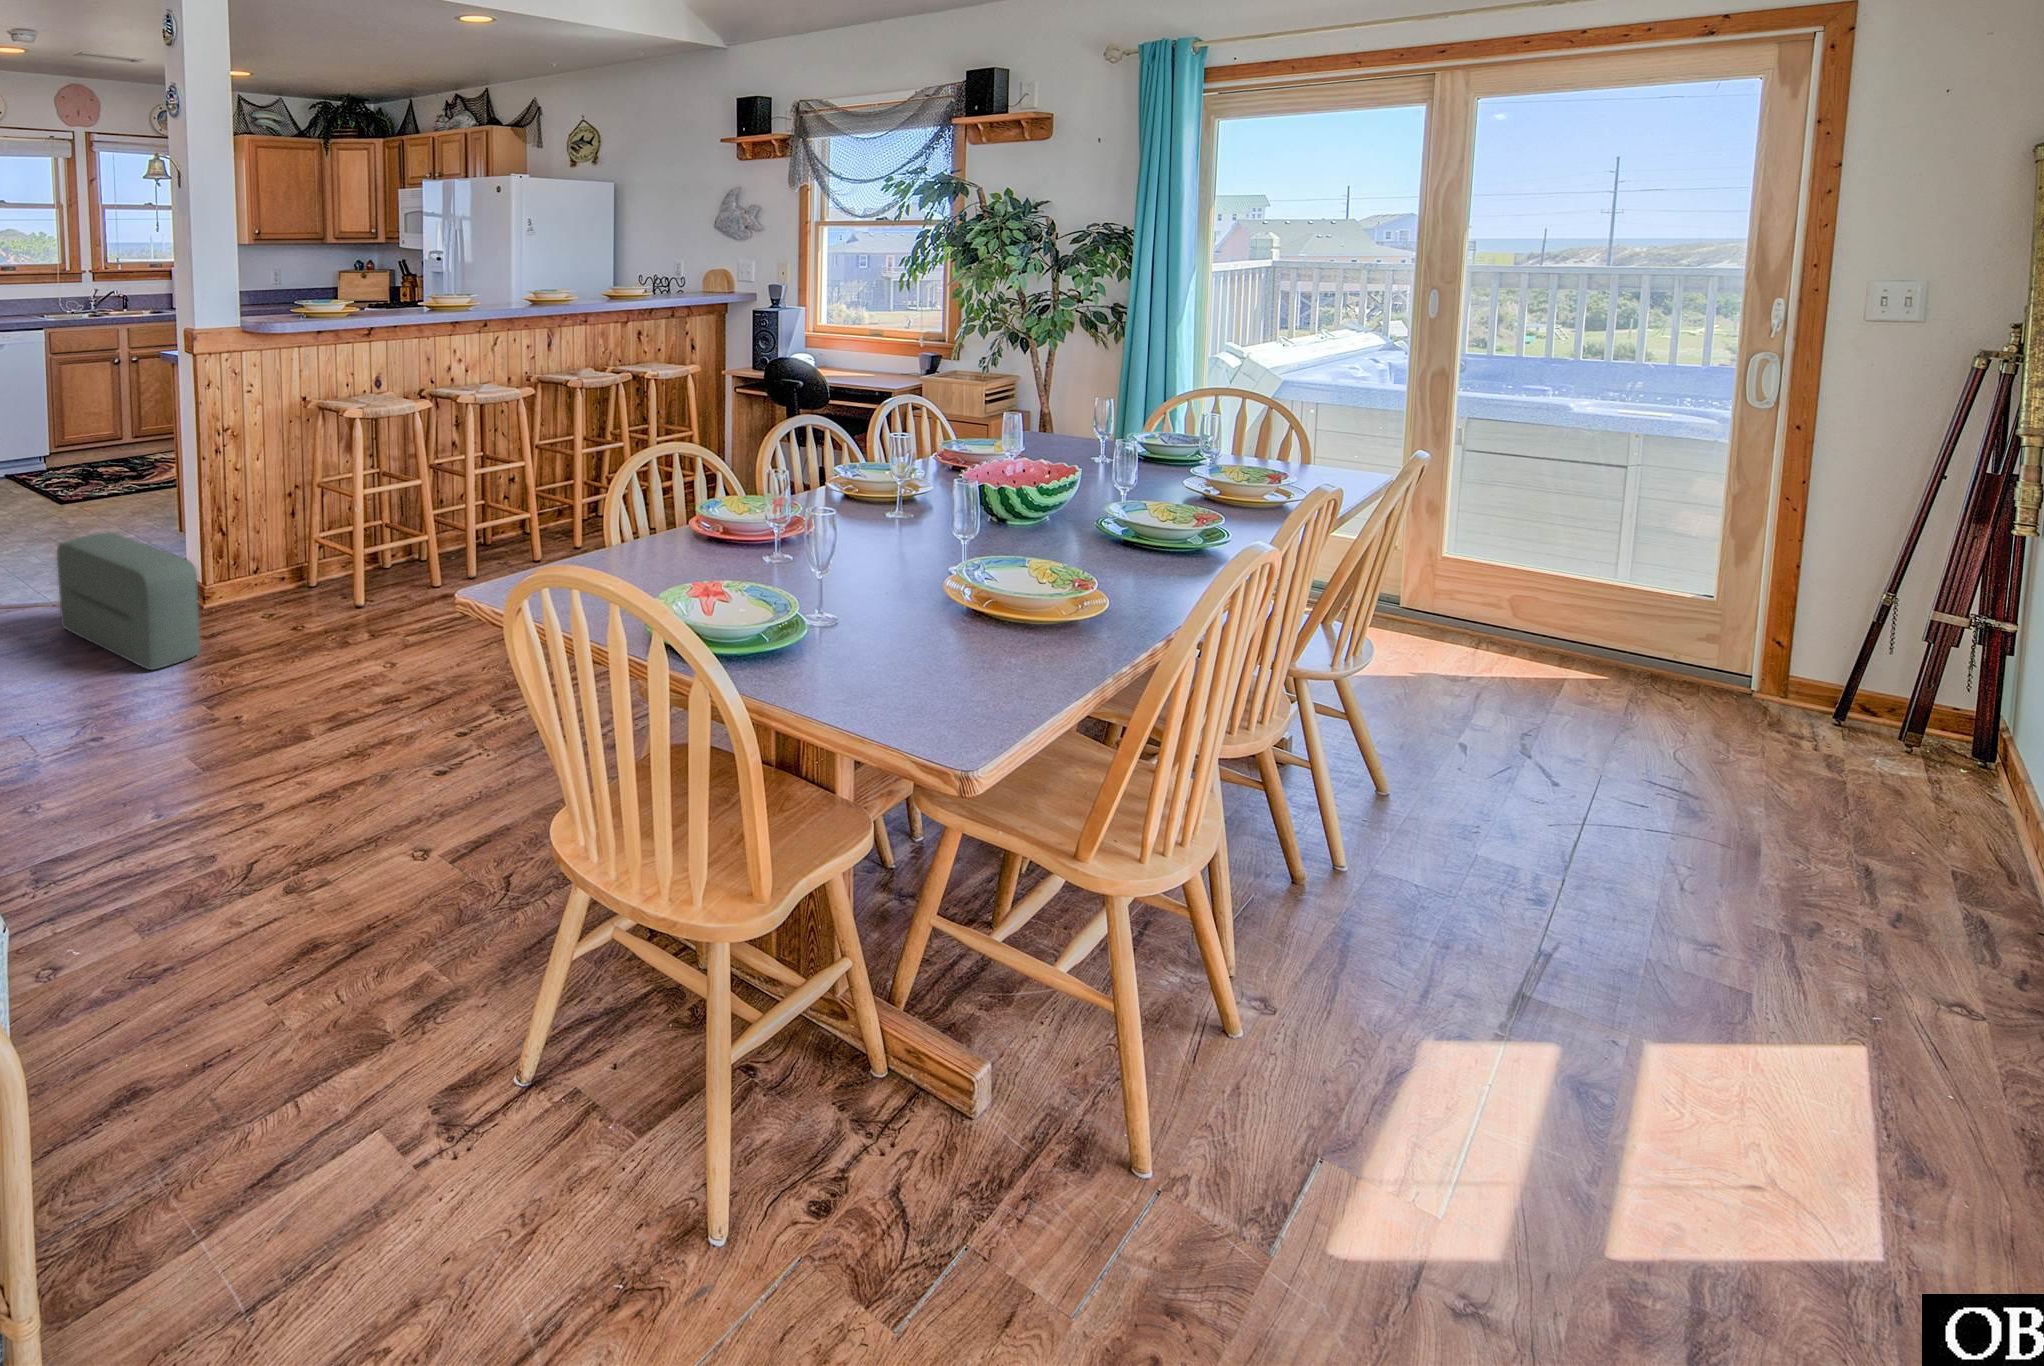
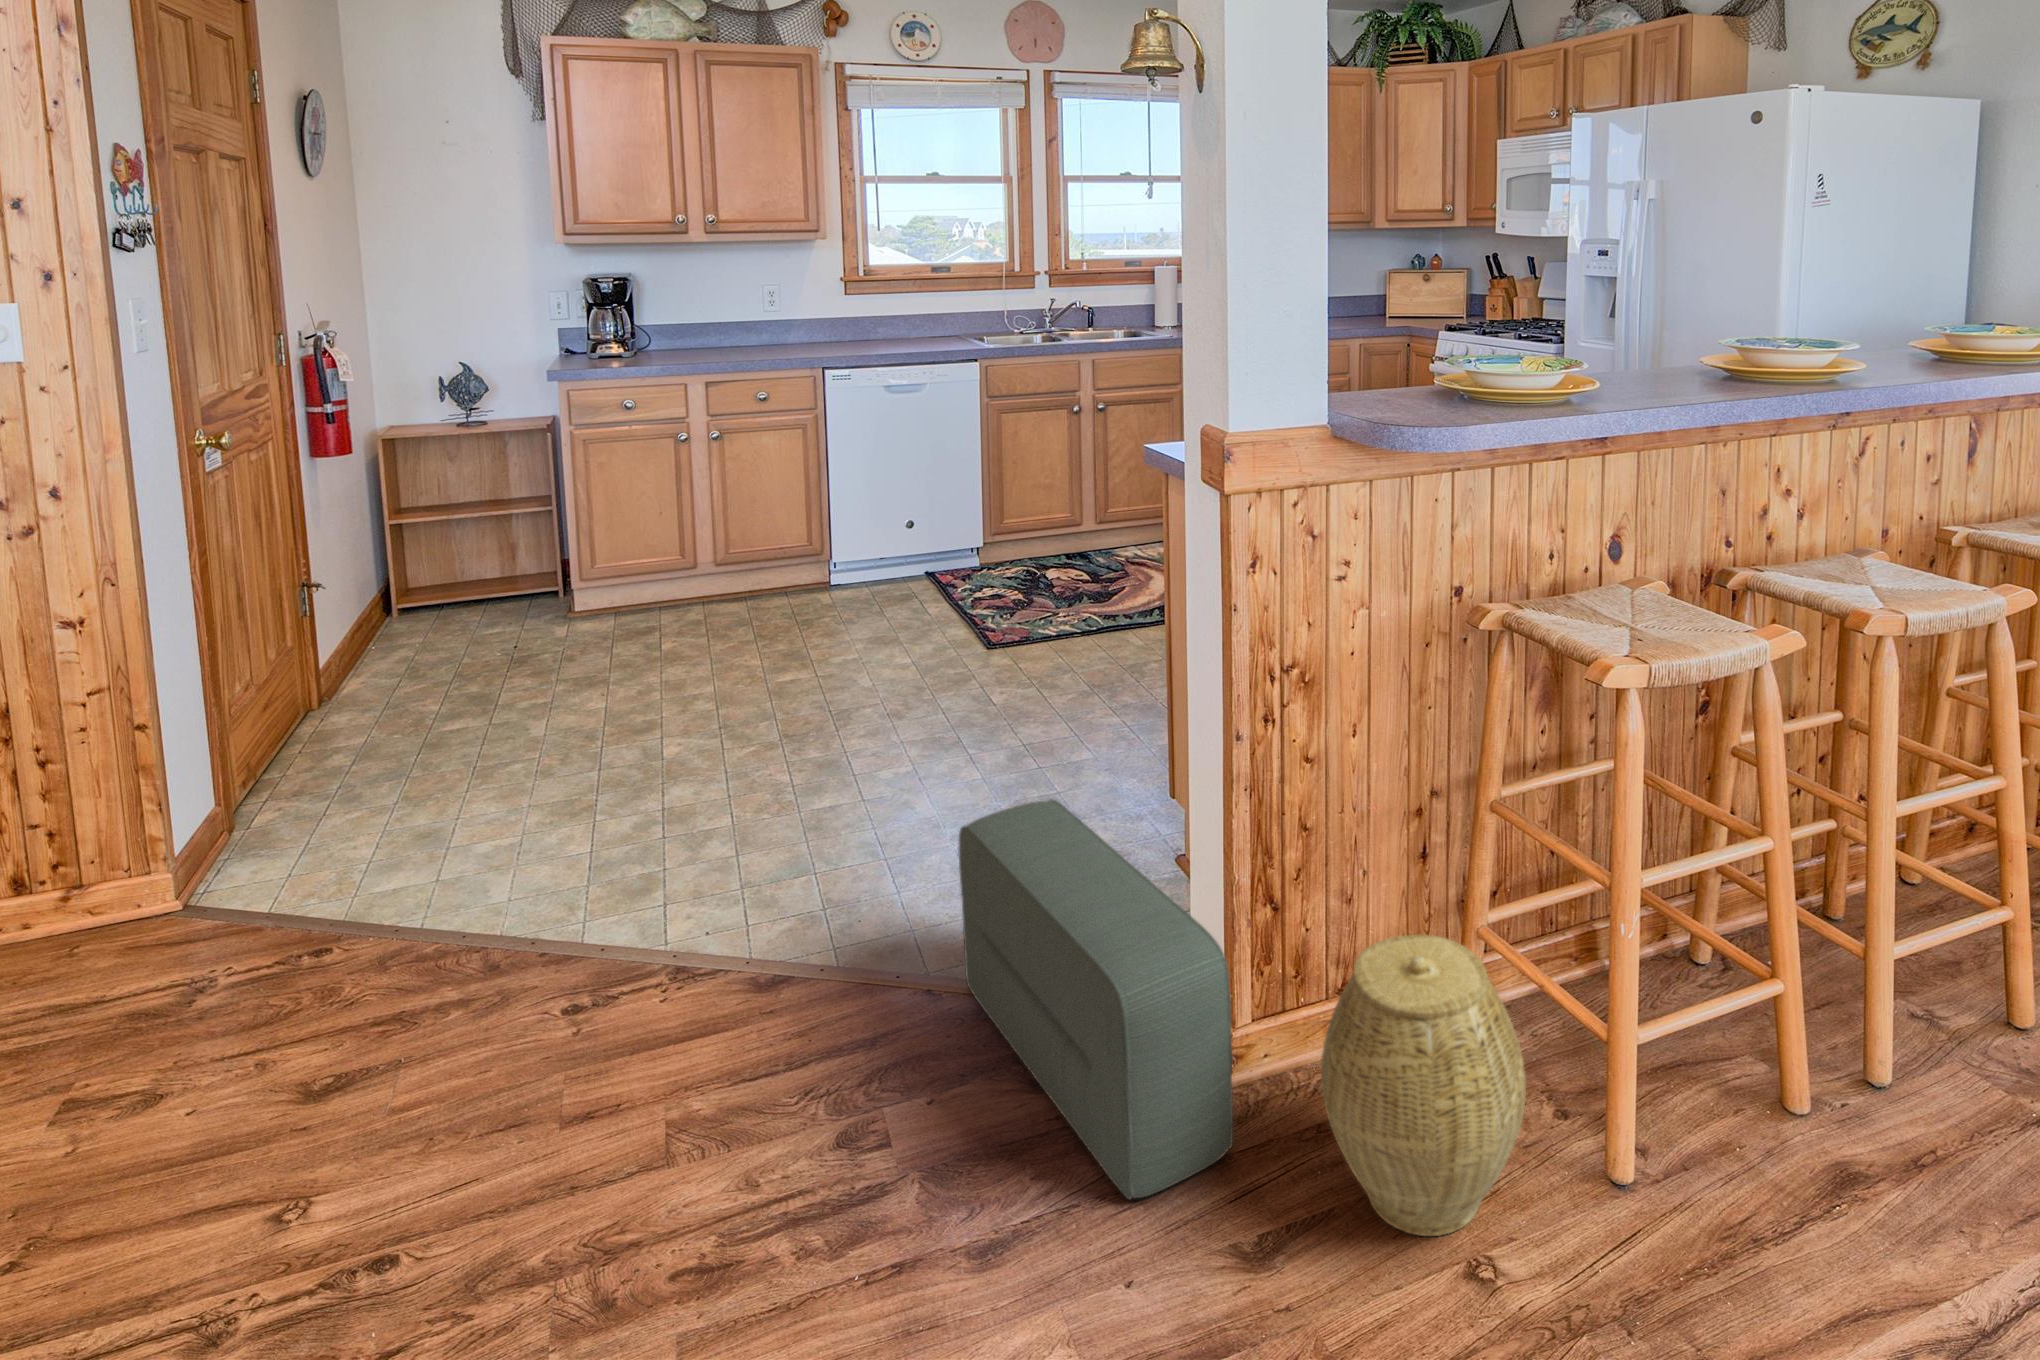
woven basket: none [238,551,327,664] -> present [1321,935,1526,1236]

